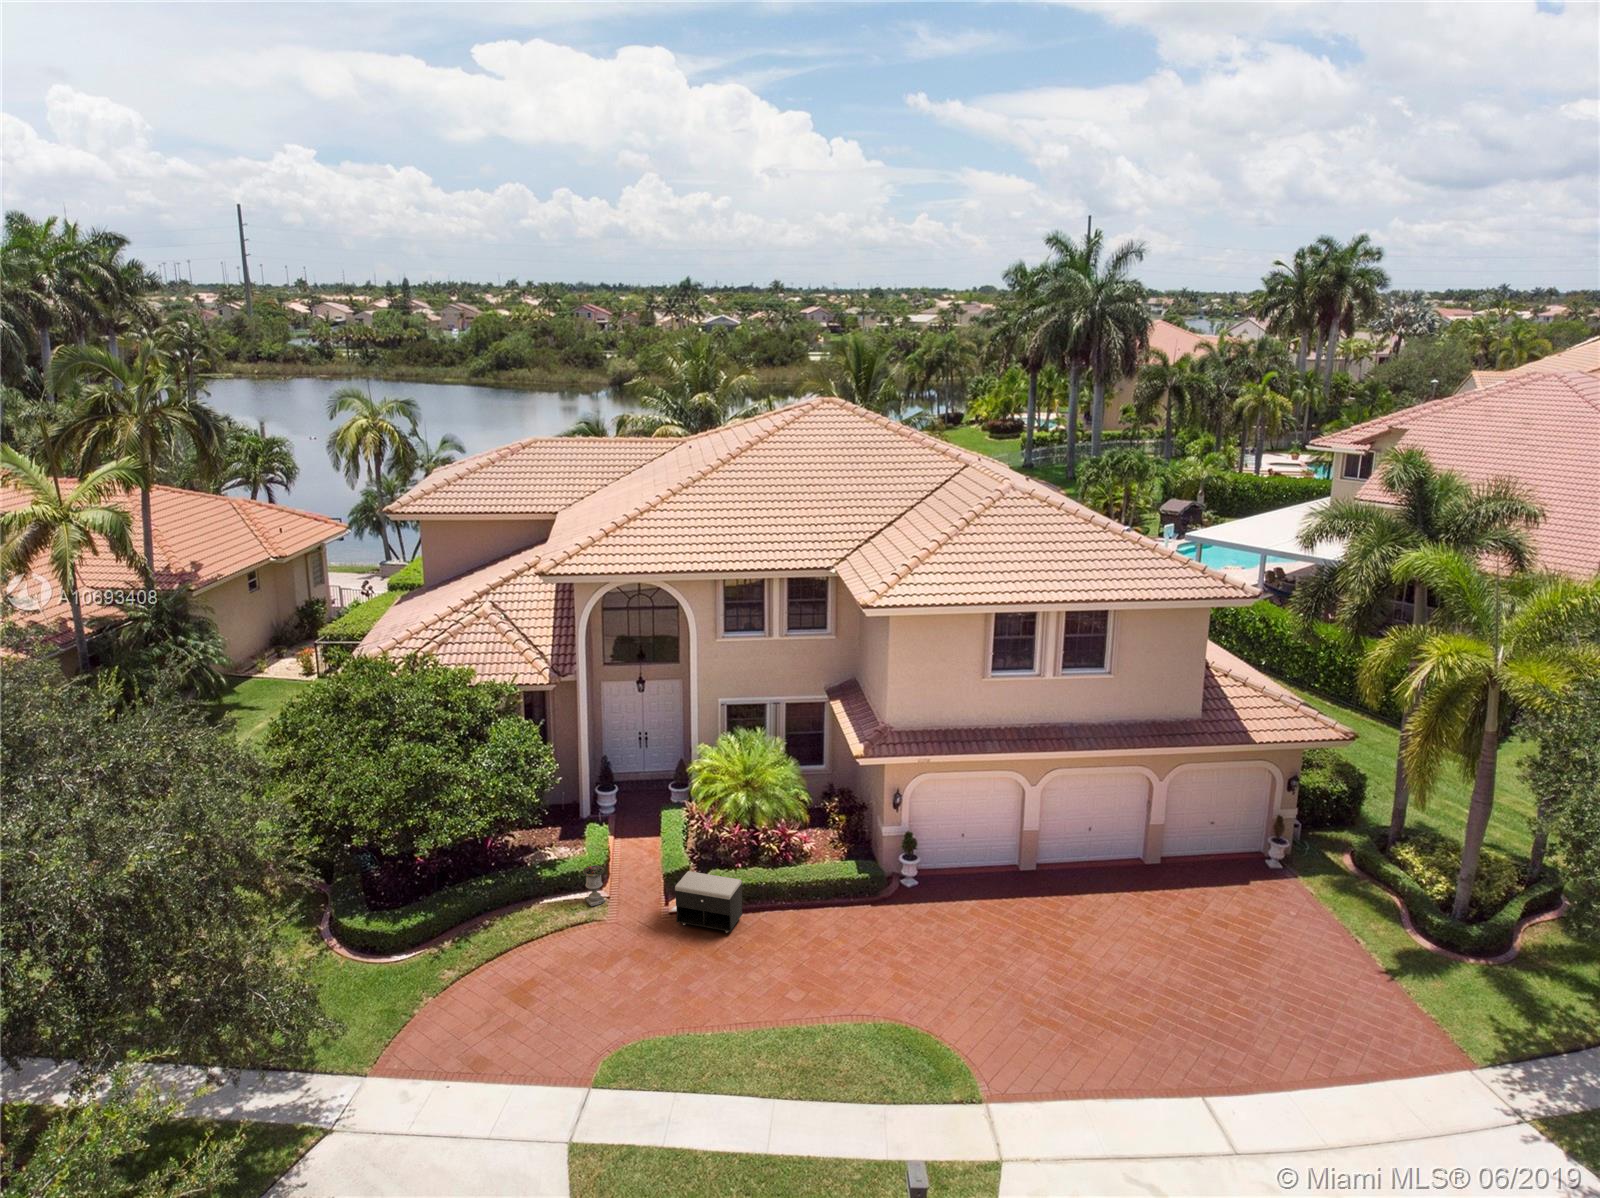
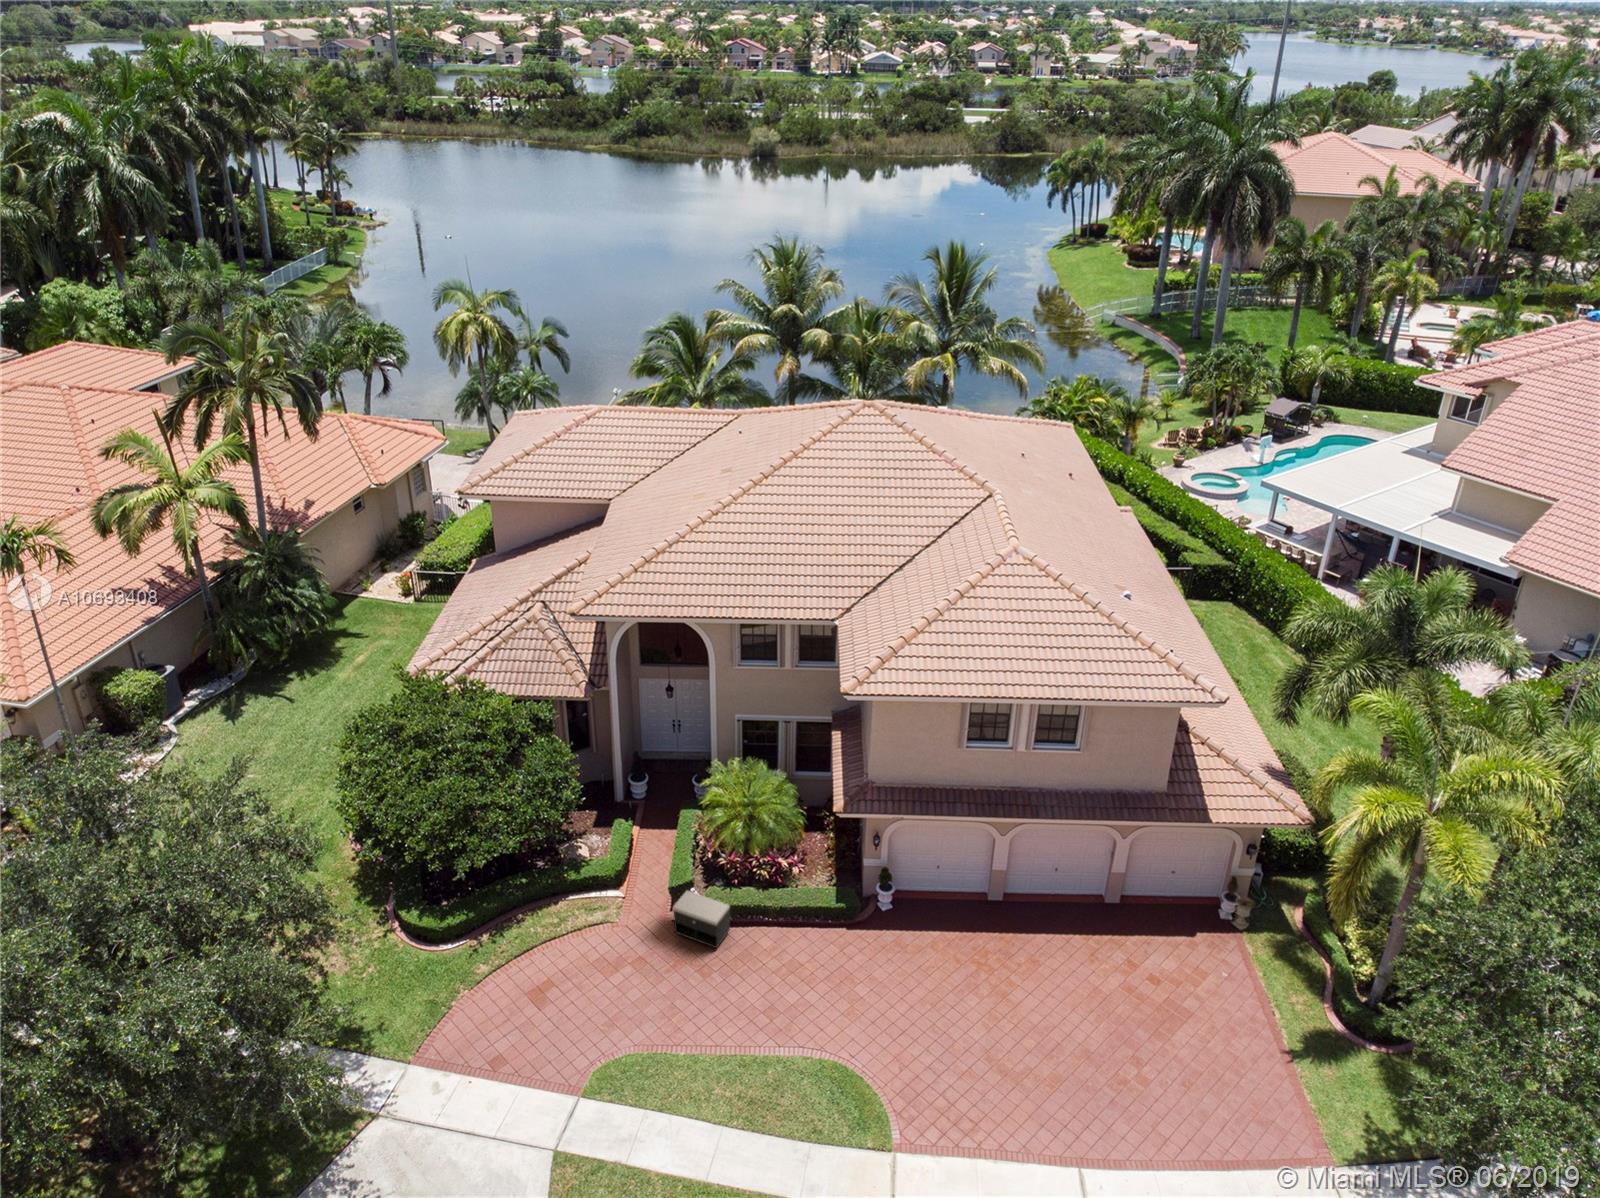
planter: present [583,866,605,906] -> present [1232,897,1255,930]

